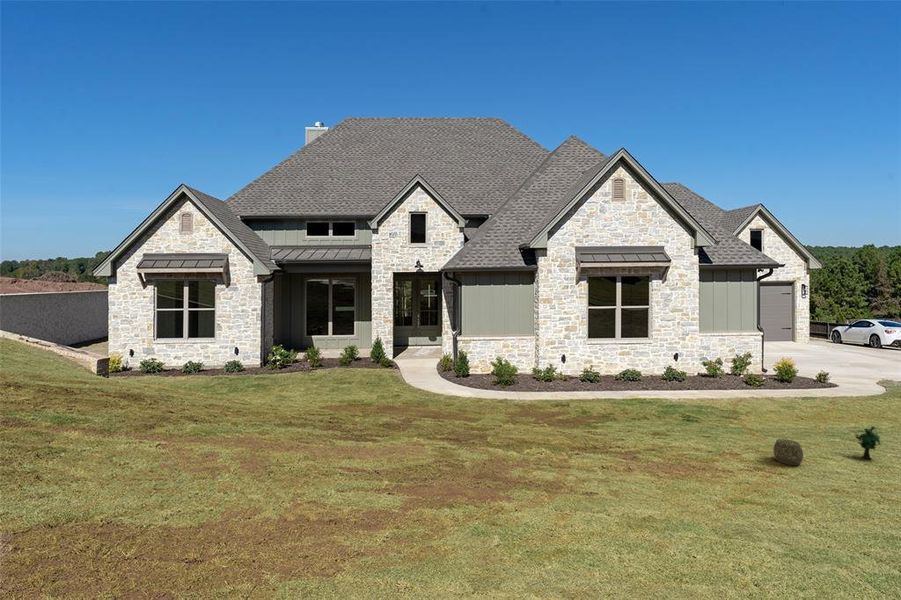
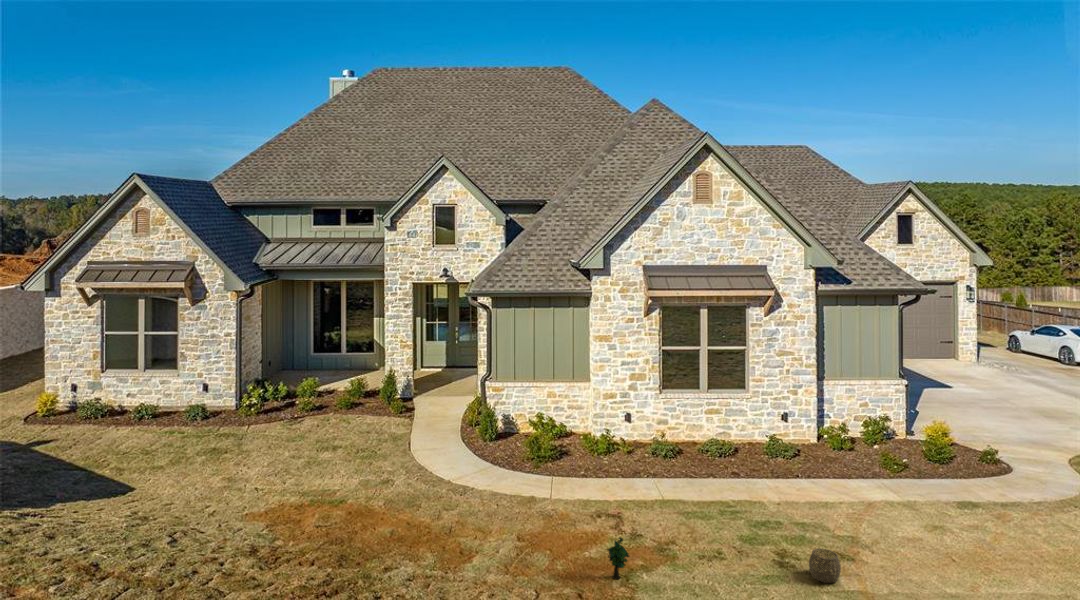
decorative plant: present [855,427,880,459] -> present [608,537,629,579]

